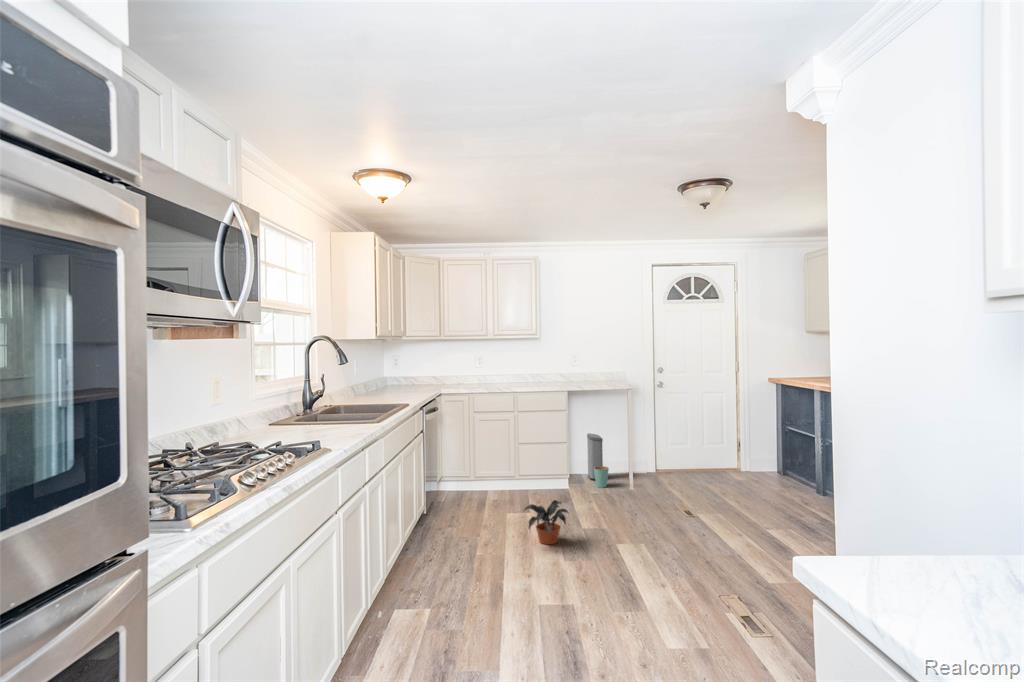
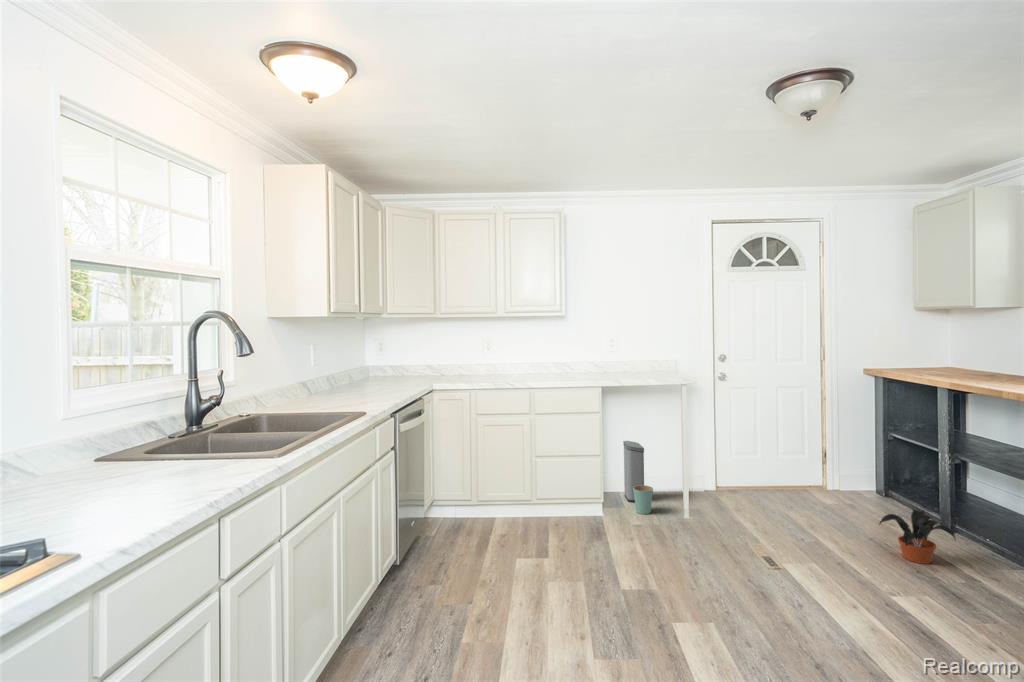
potted plant: present [525,500,568,544] -> present [879,509,955,564]

